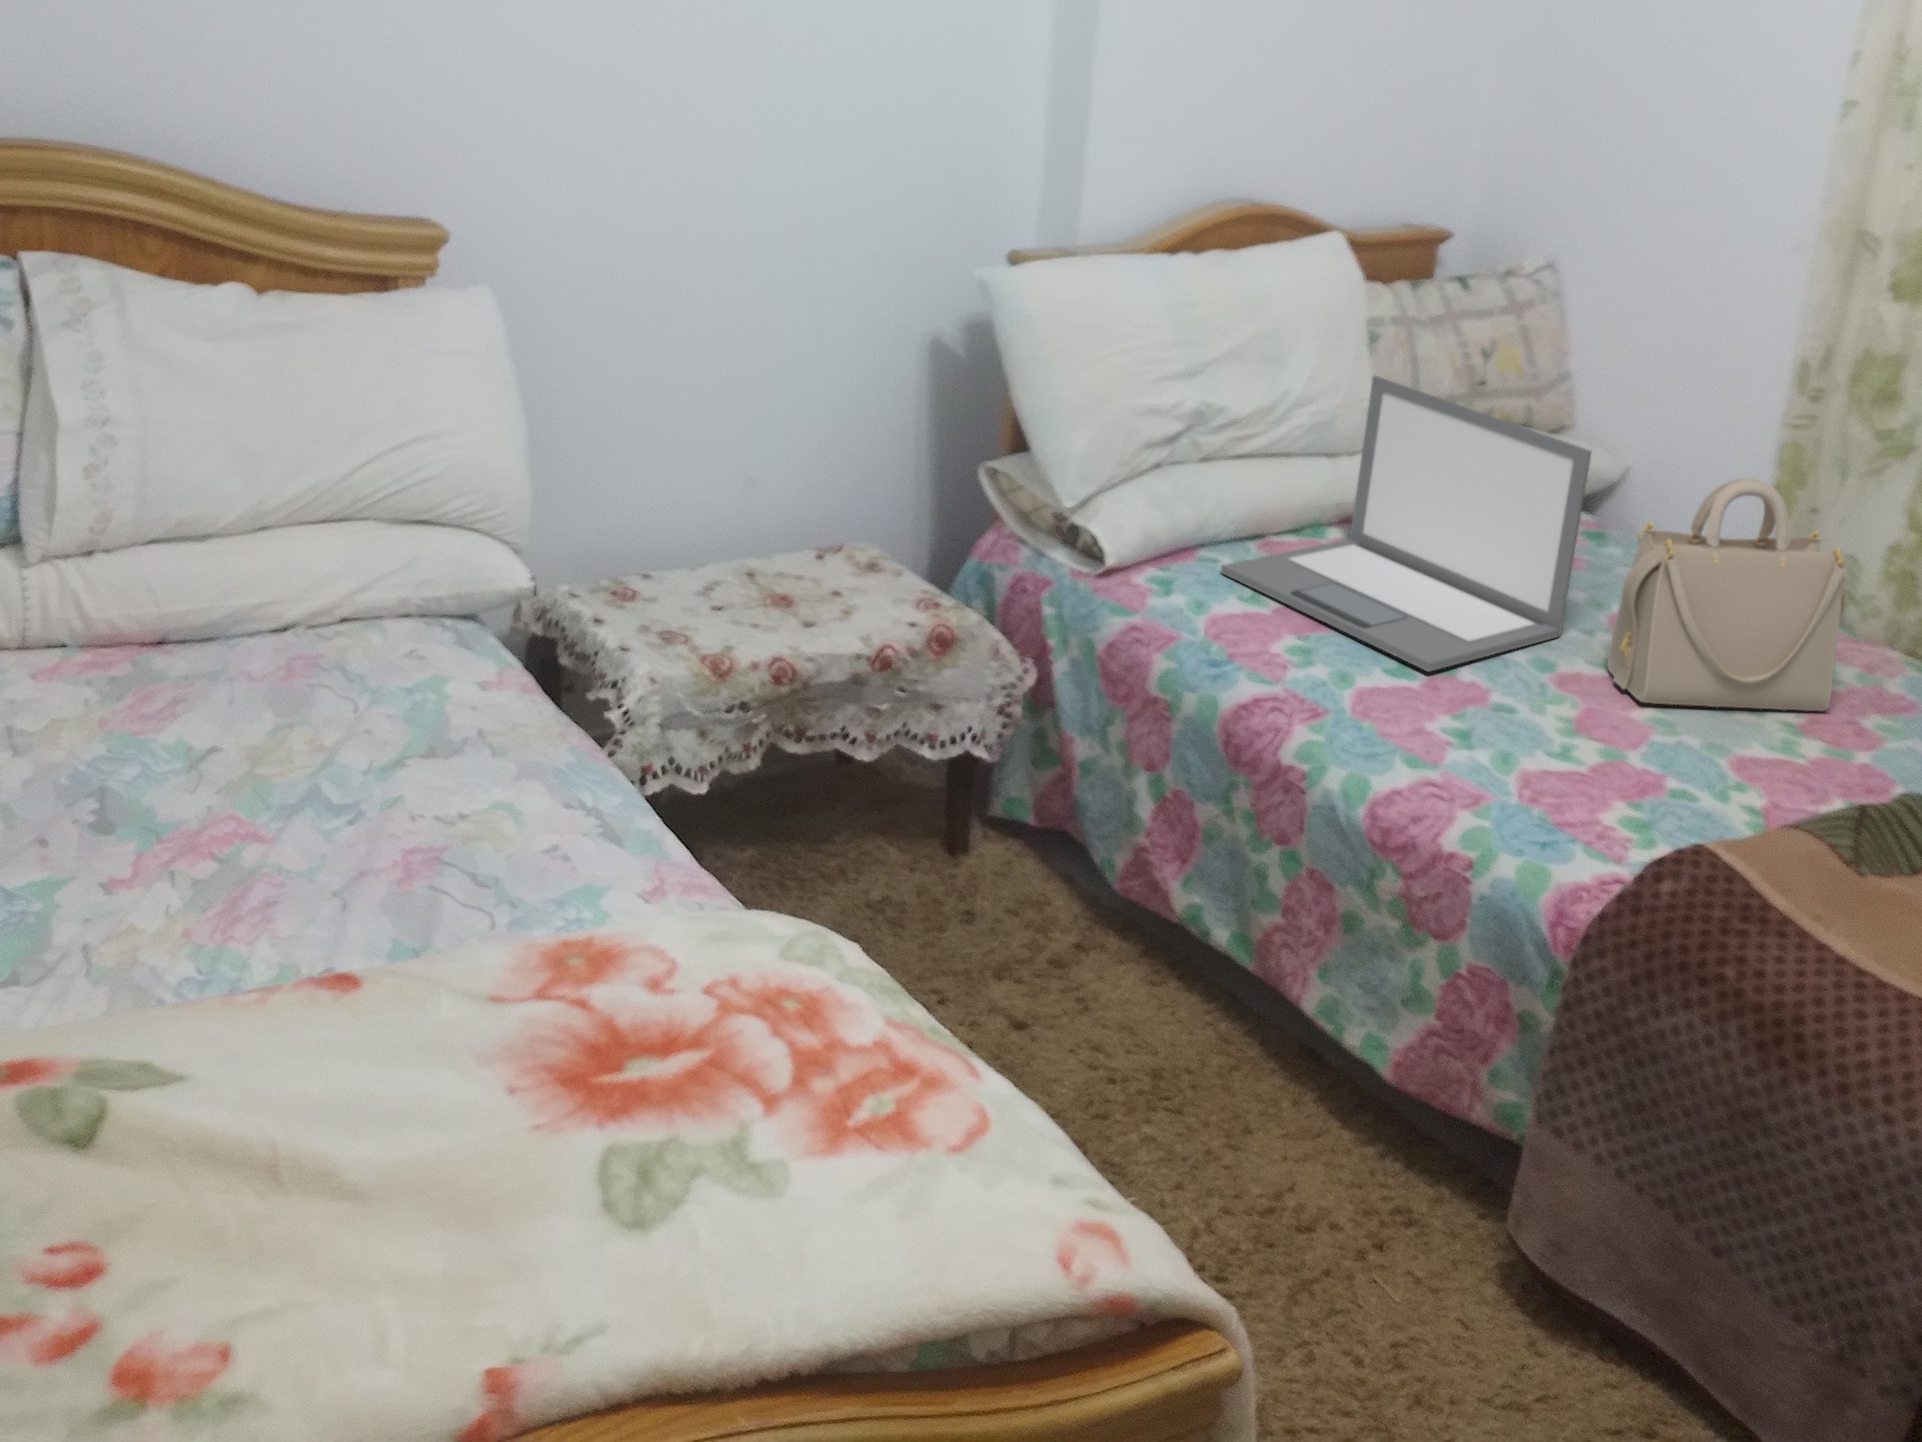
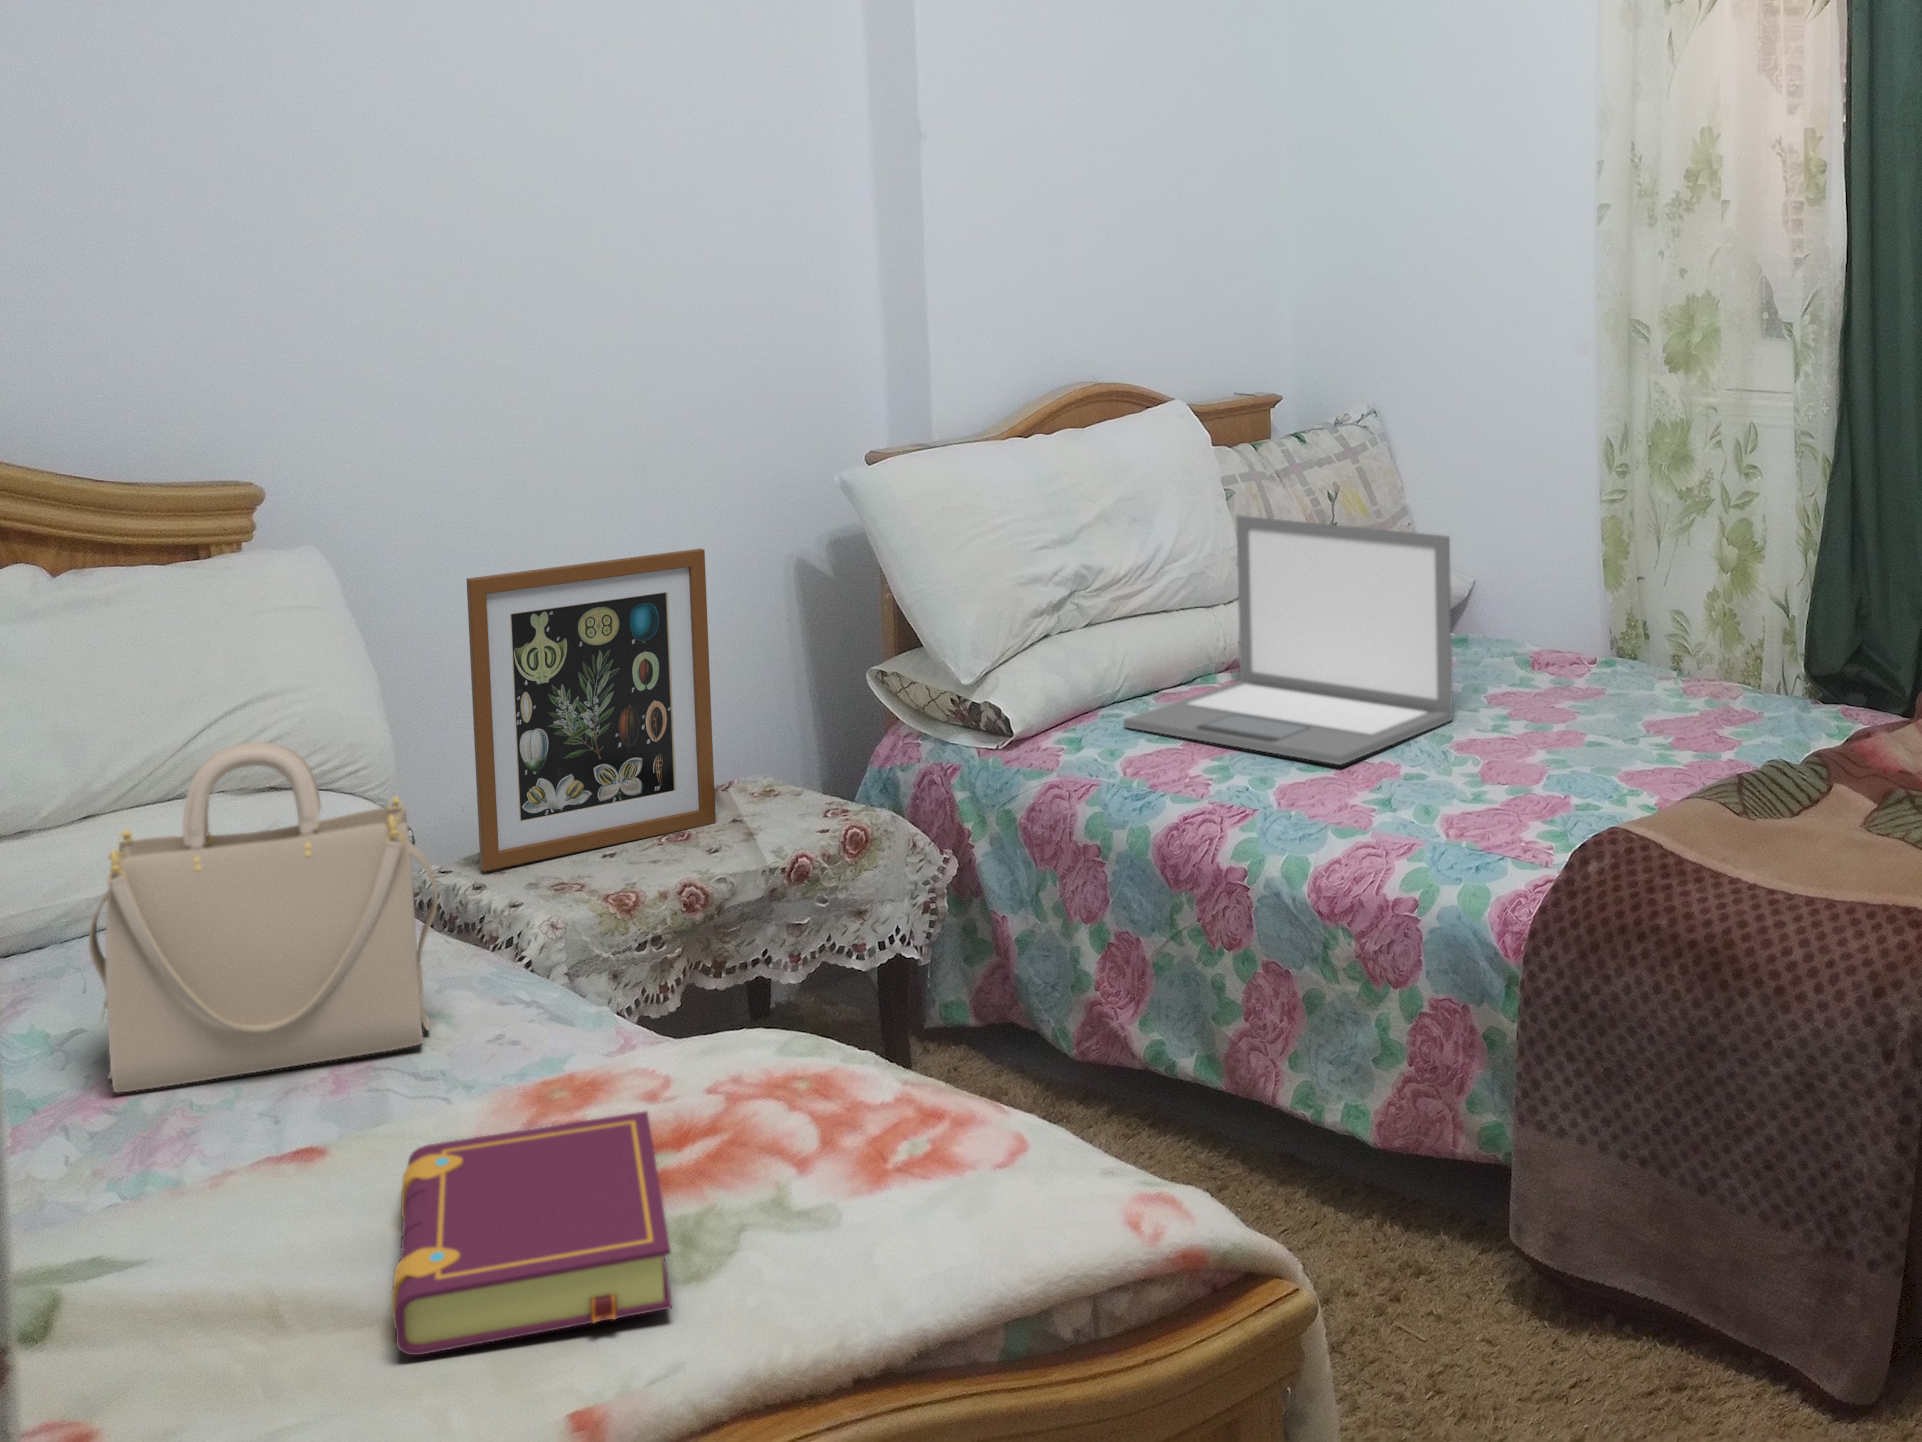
picture frame: none [605,338,840,606] -> present [467,548,716,871]
handbag: present [1608,479,1846,711] -> present [89,742,437,1092]
book: none [349,1008,632,1267] -> present [392,1111,672,1355]

